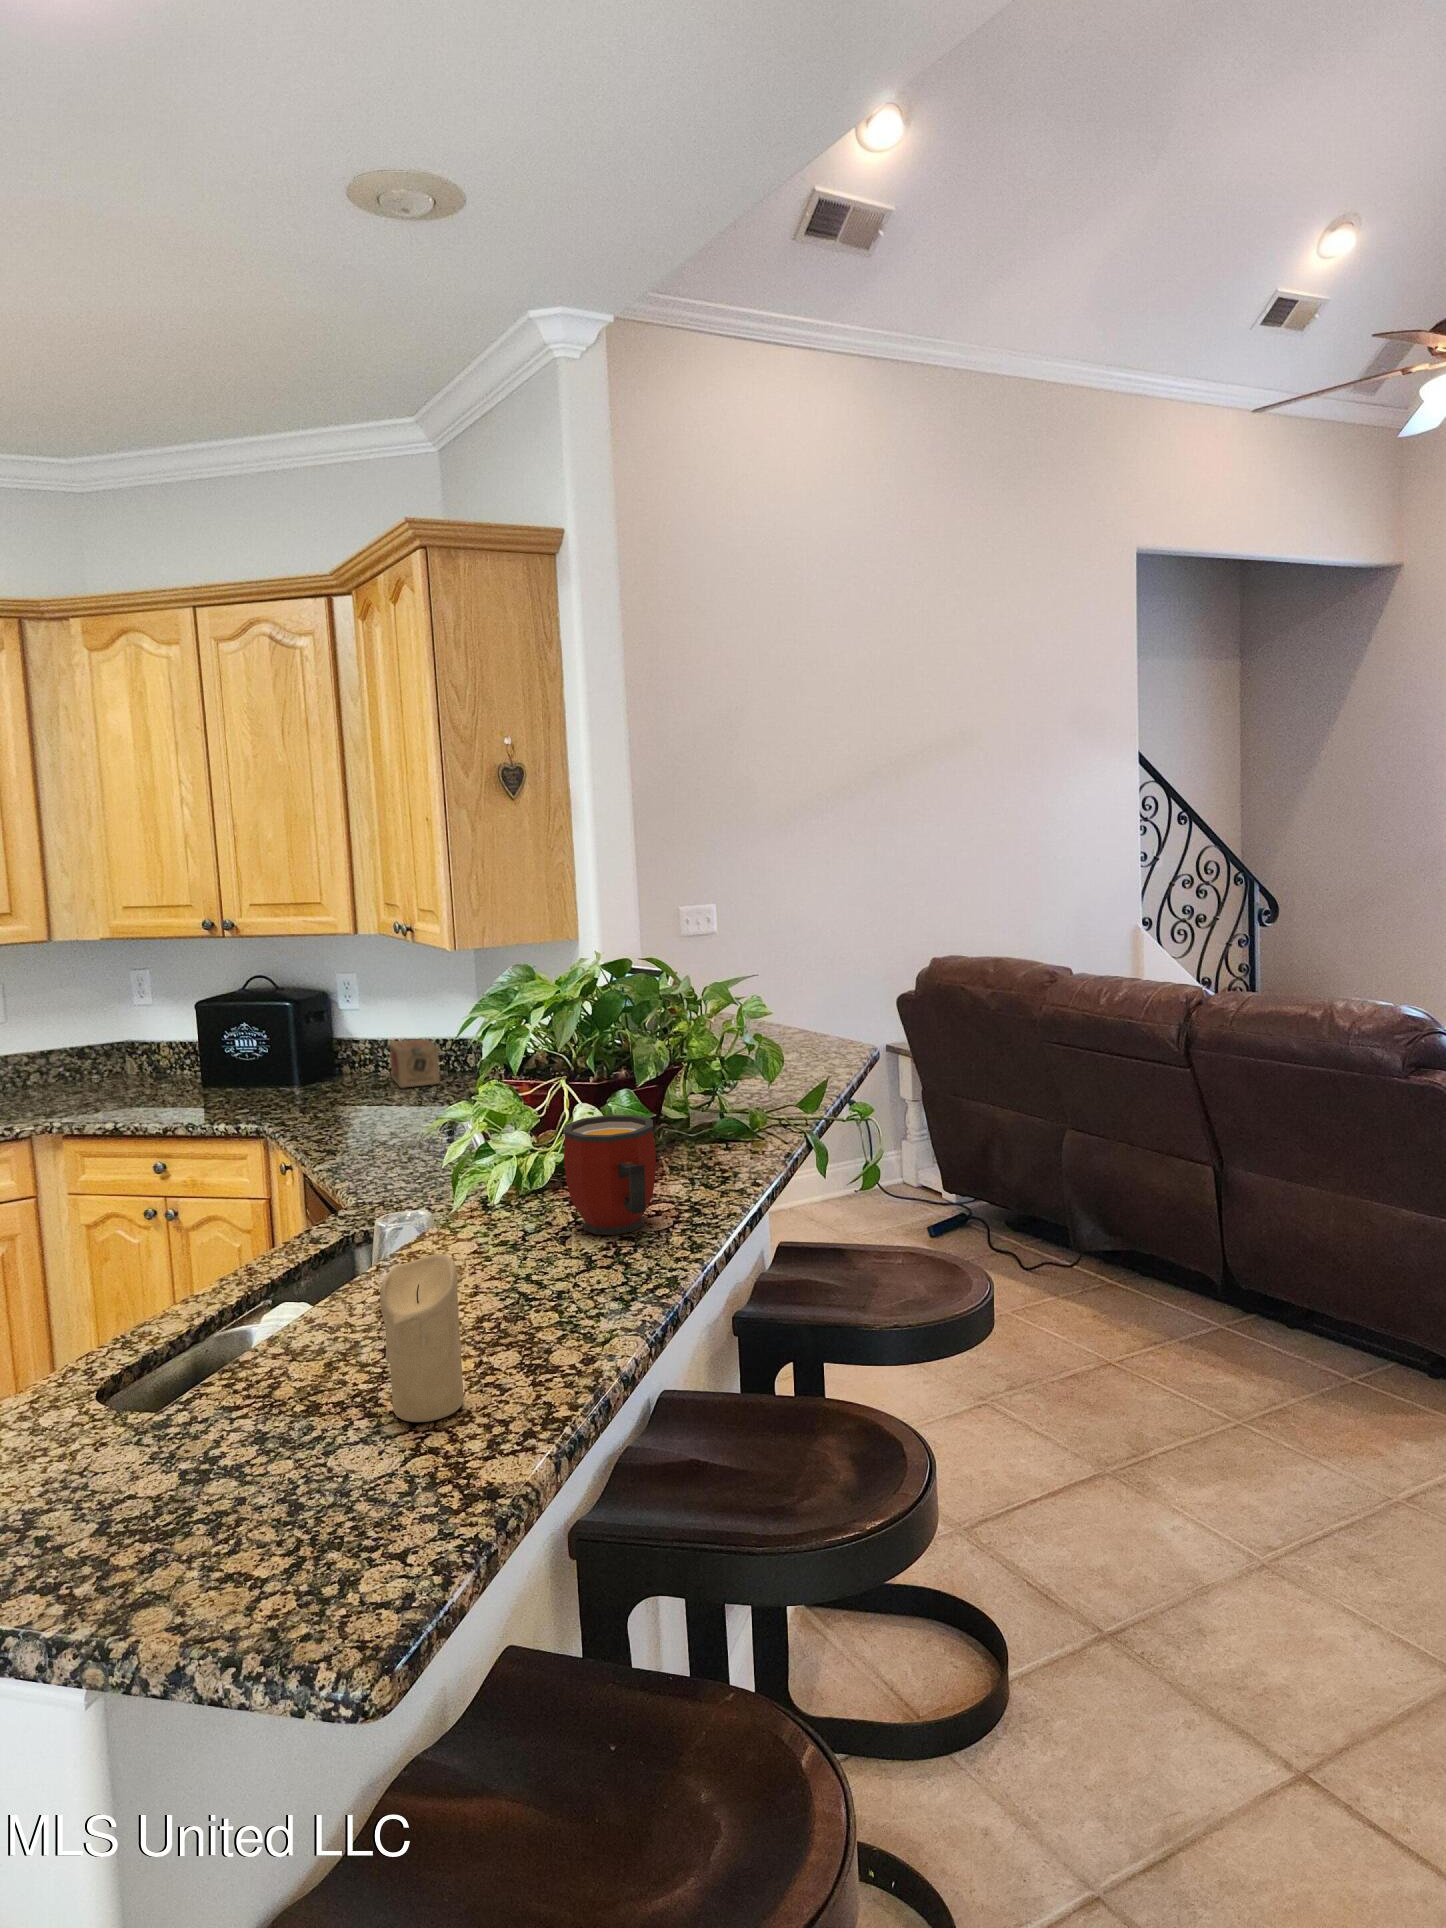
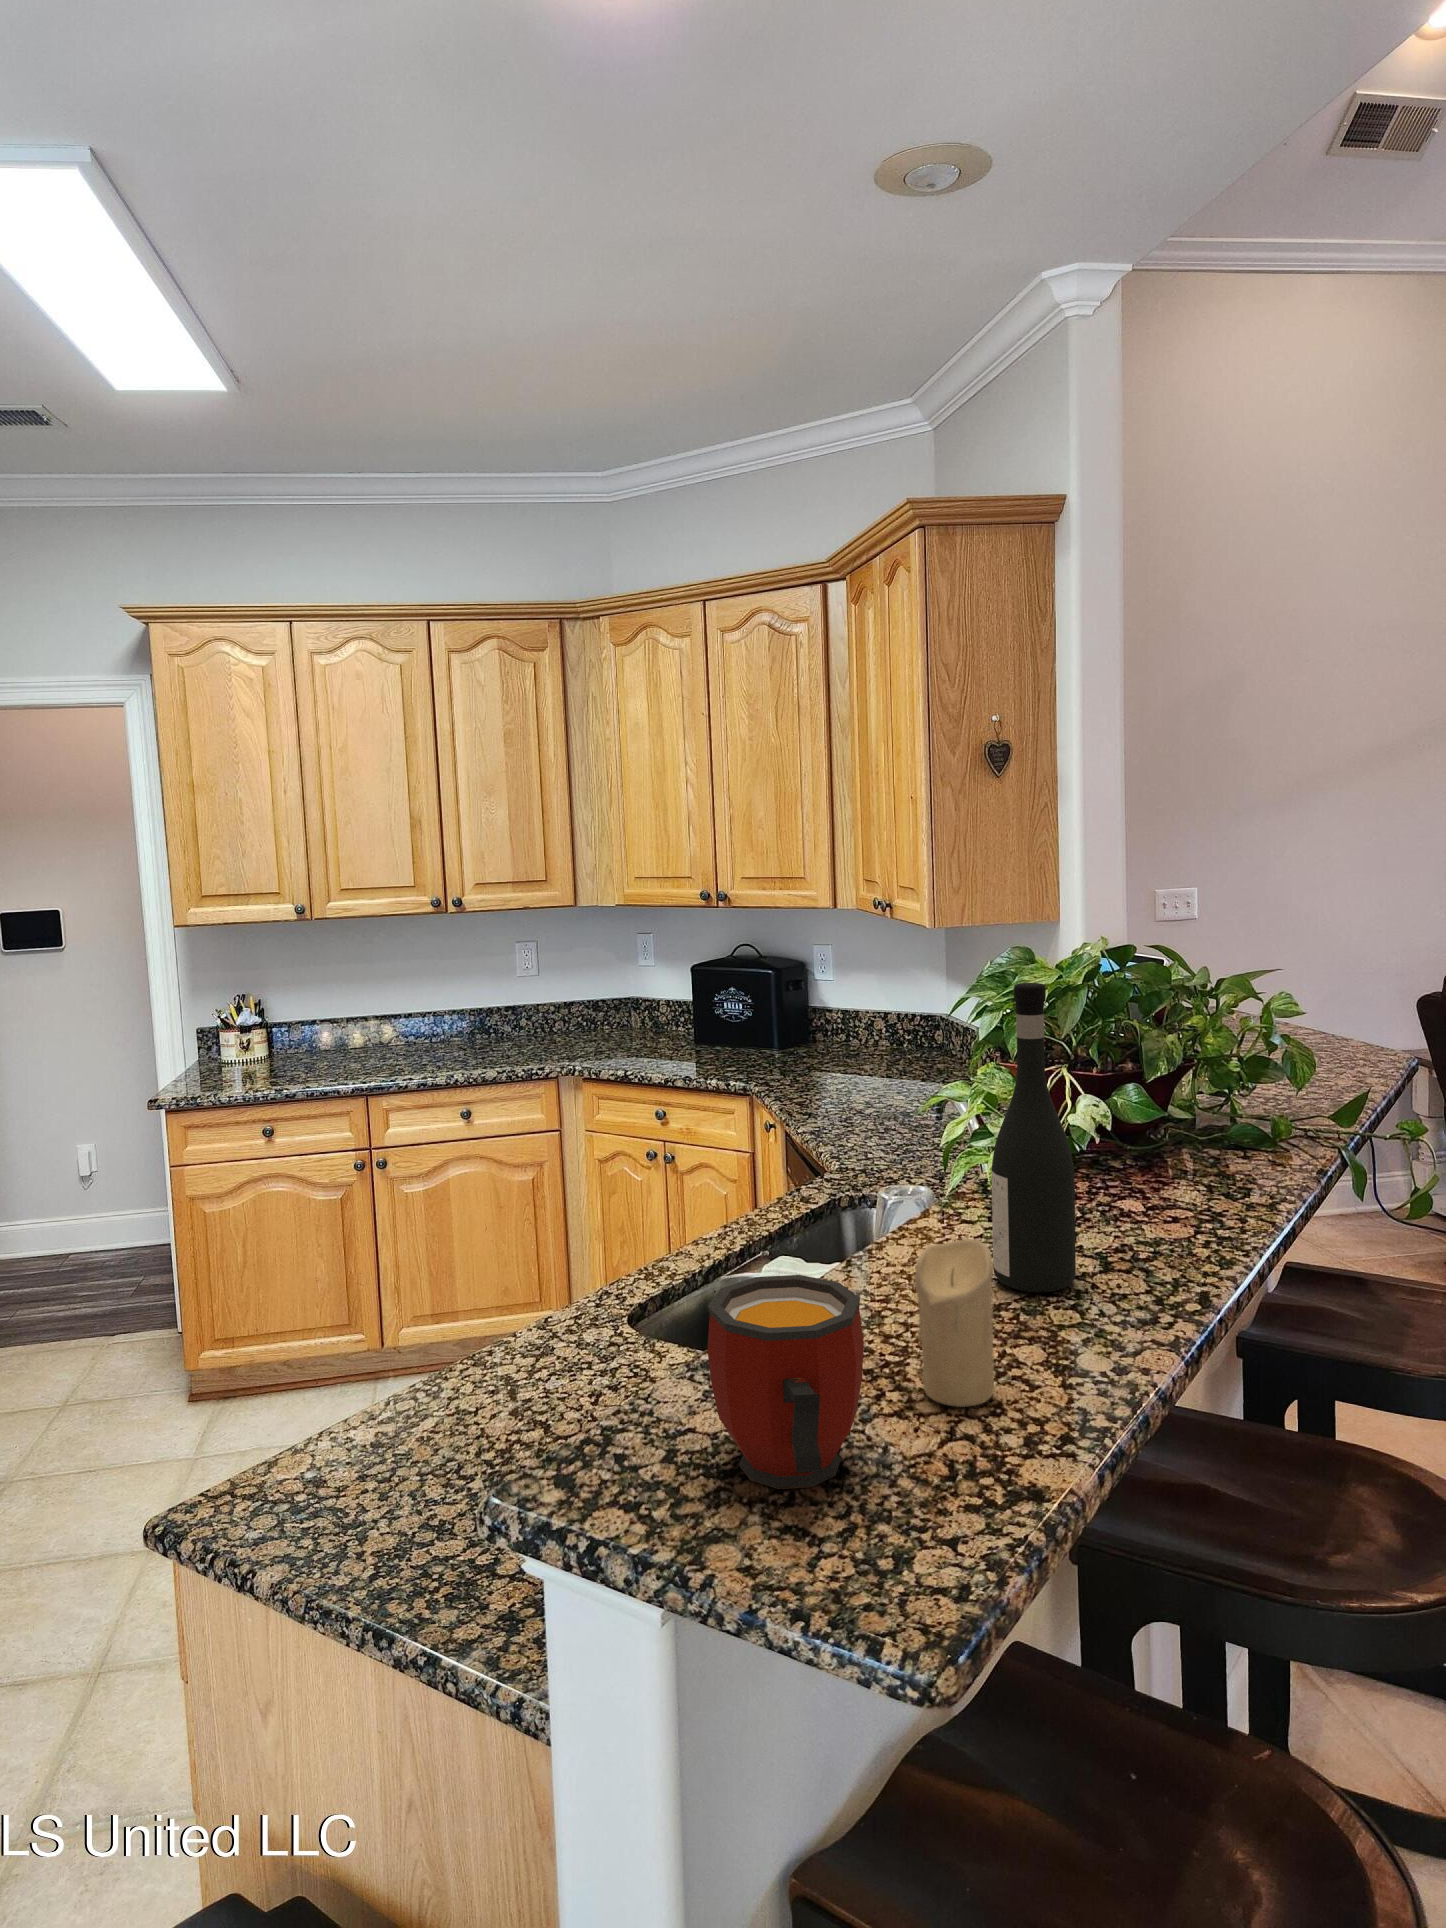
wine bottle: none [473,999,557,1300] -> present [991,983,1076,1293]
tea box: present [389,1039,440,1088] -> none [862,1012,910,1059]
mug: present [564,1115,656,1235] -> present [707,1275,864,1489]

